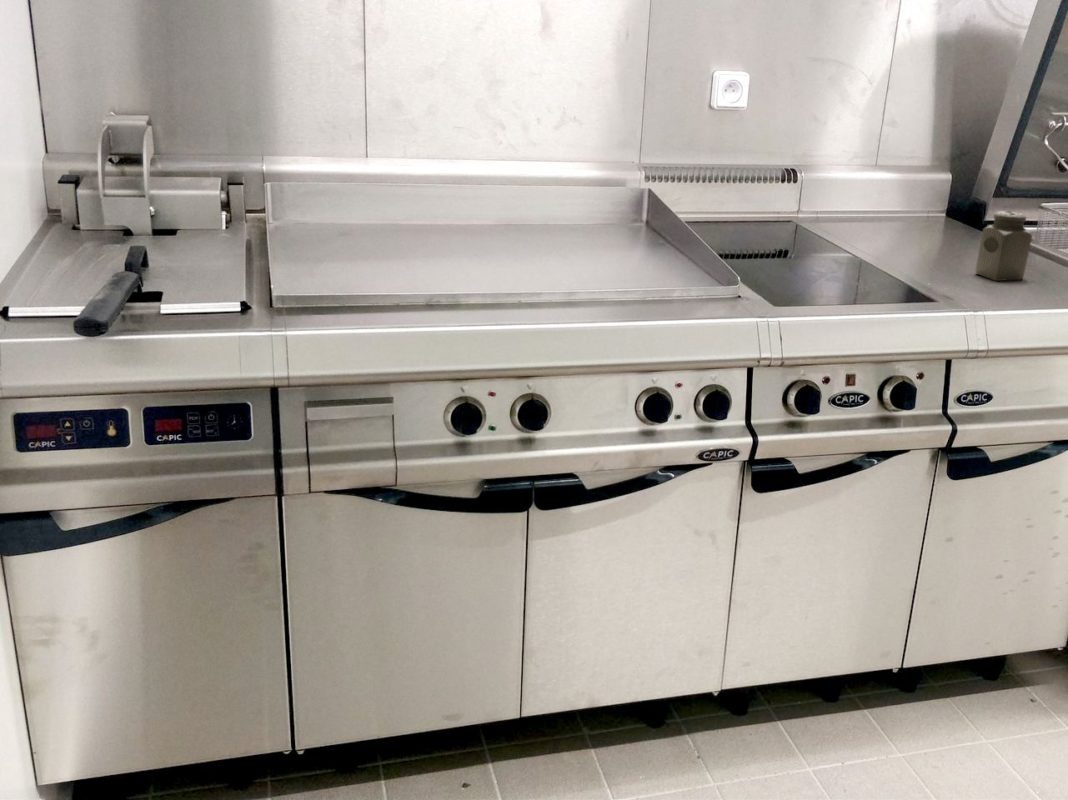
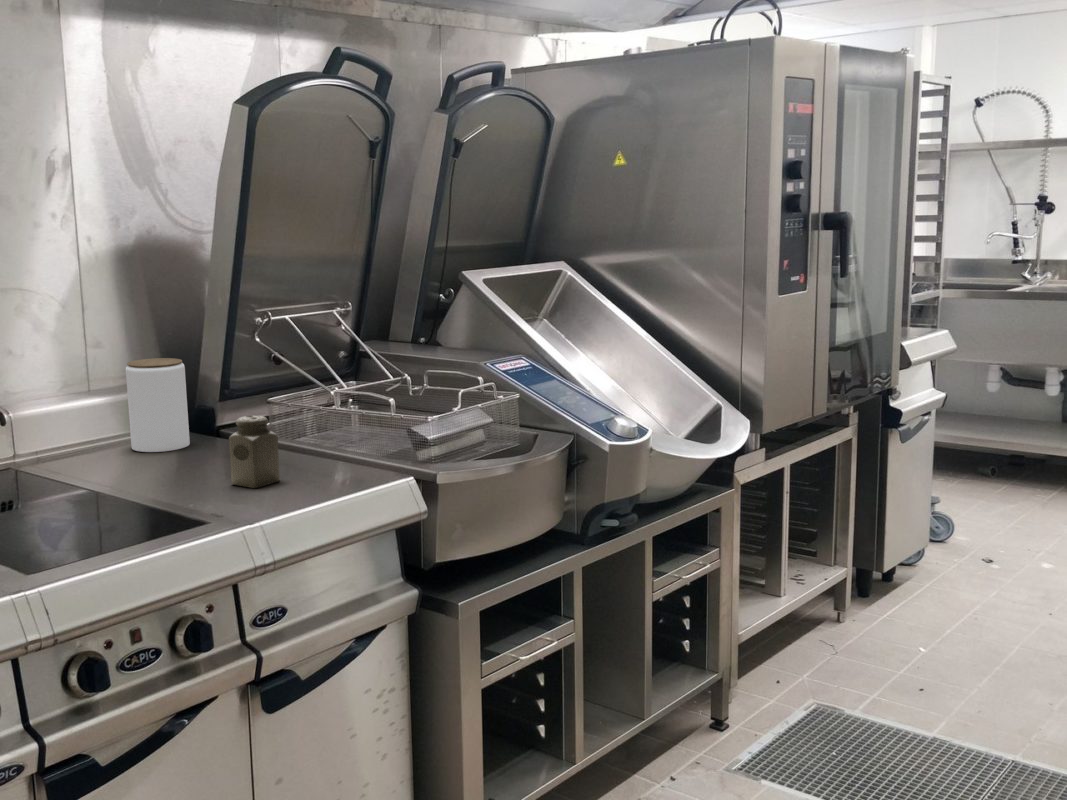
jar: none [899,147,966,235] -> present [126,358,190,452]

